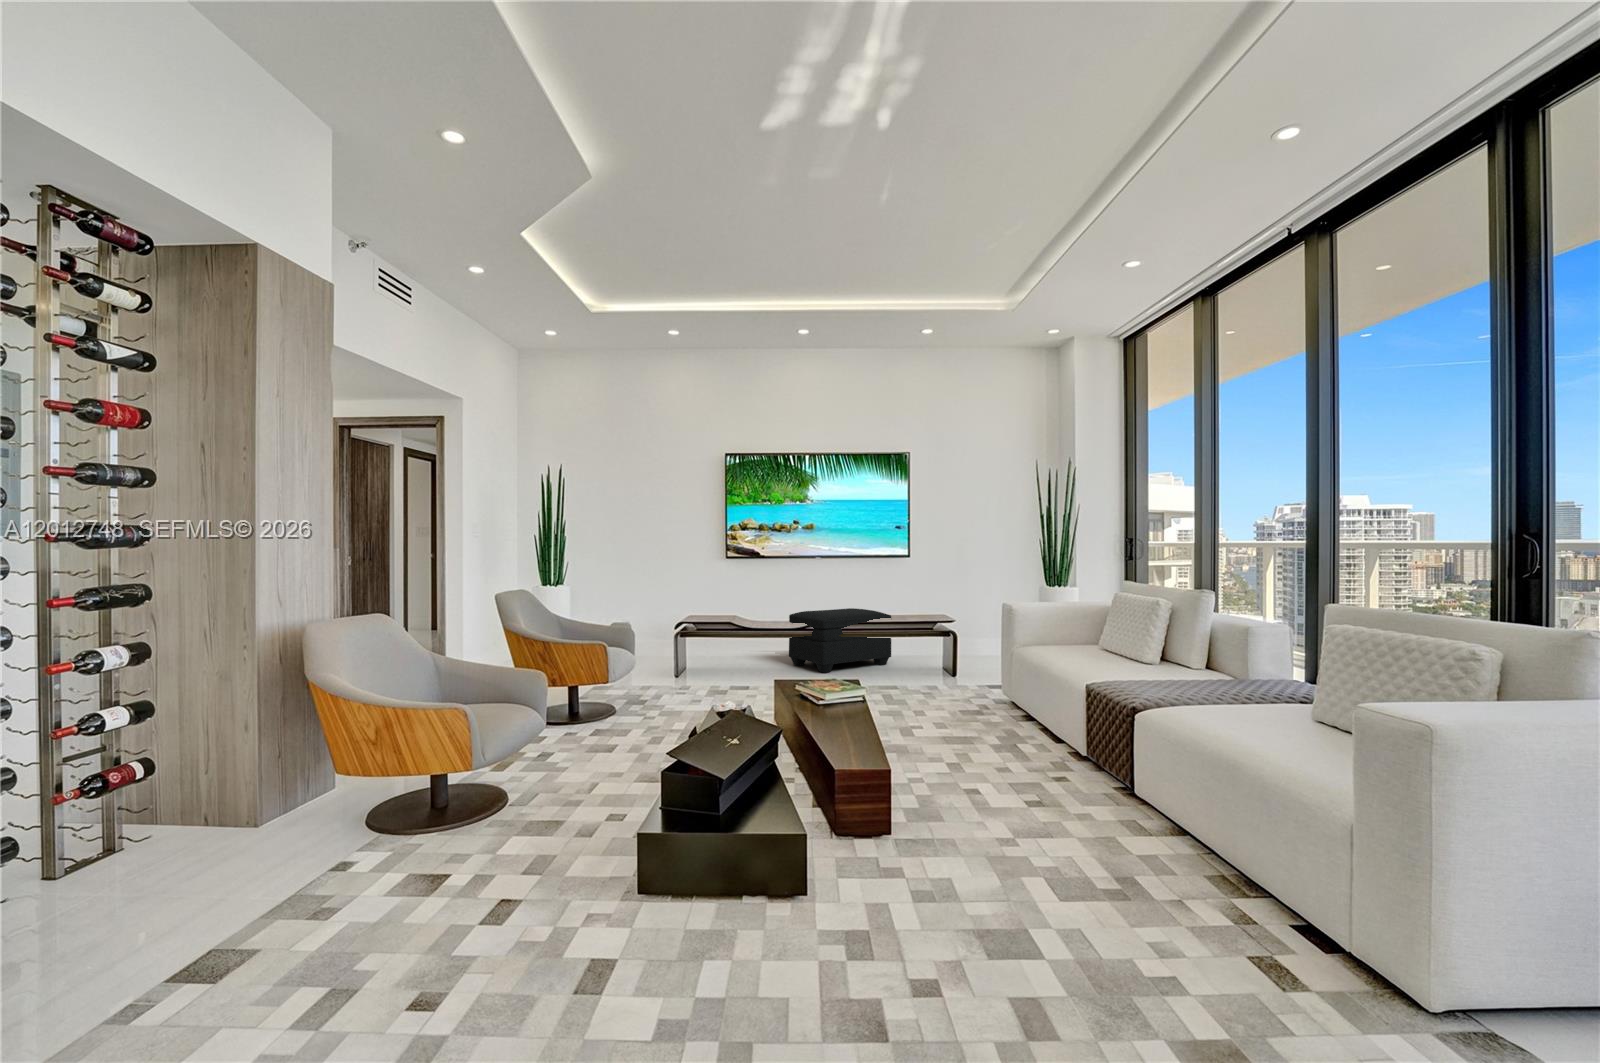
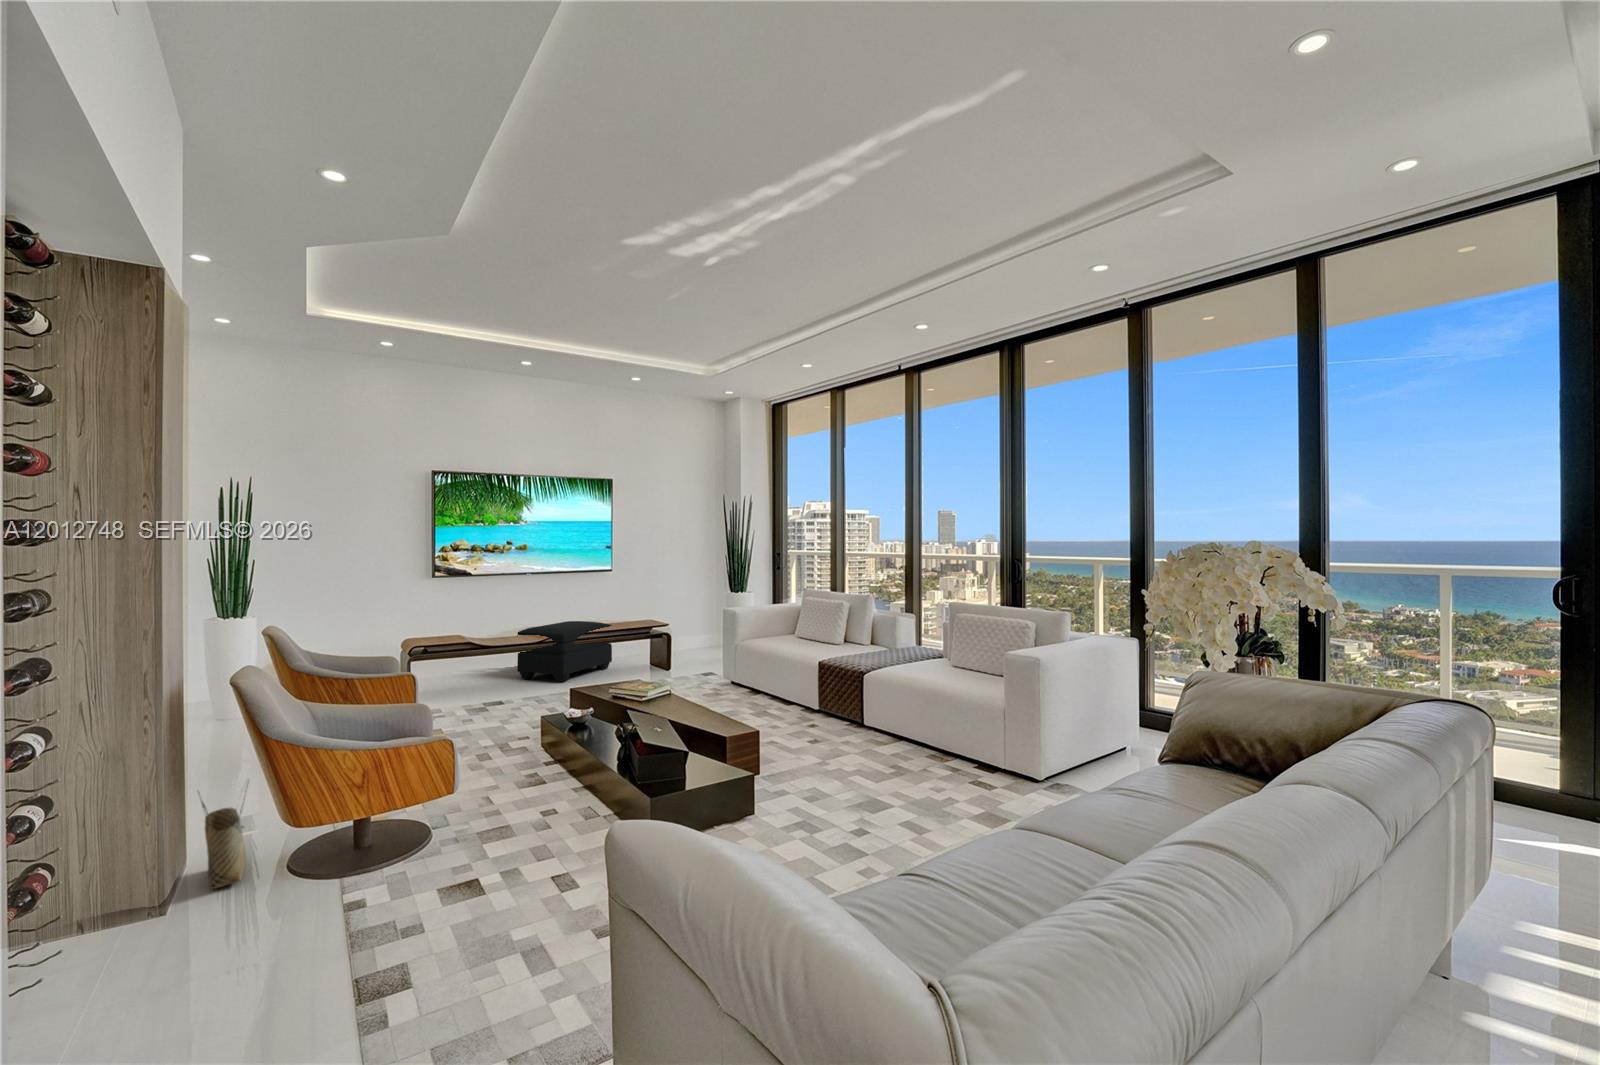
woven basket: none [294,718,353,817] -> present [197,791,246,889]

